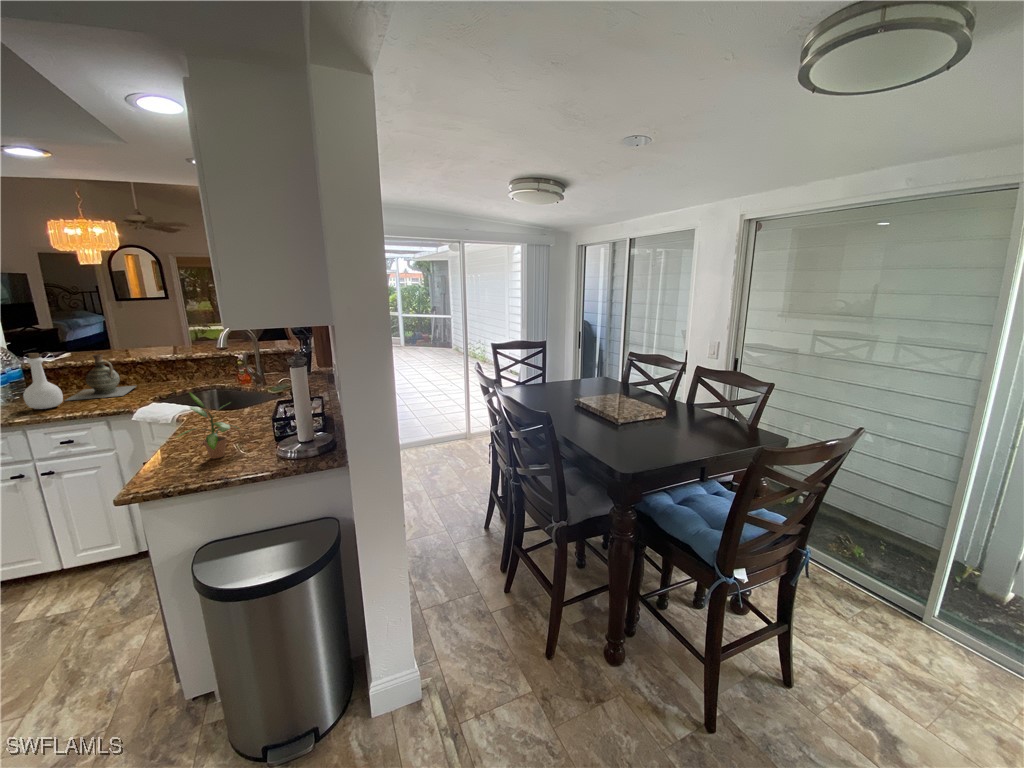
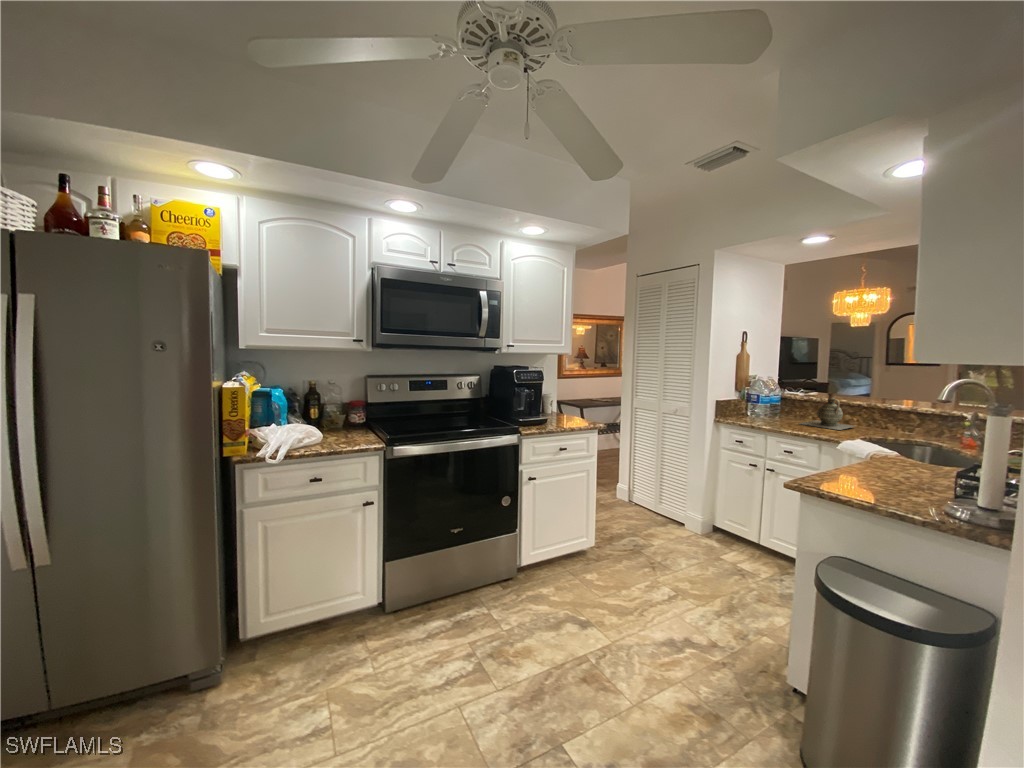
bottle: present [23,353,63,409] -> none [775,384,798,425]
potted plant: present [177,393,240,459] -> none [844,419,921,490]

